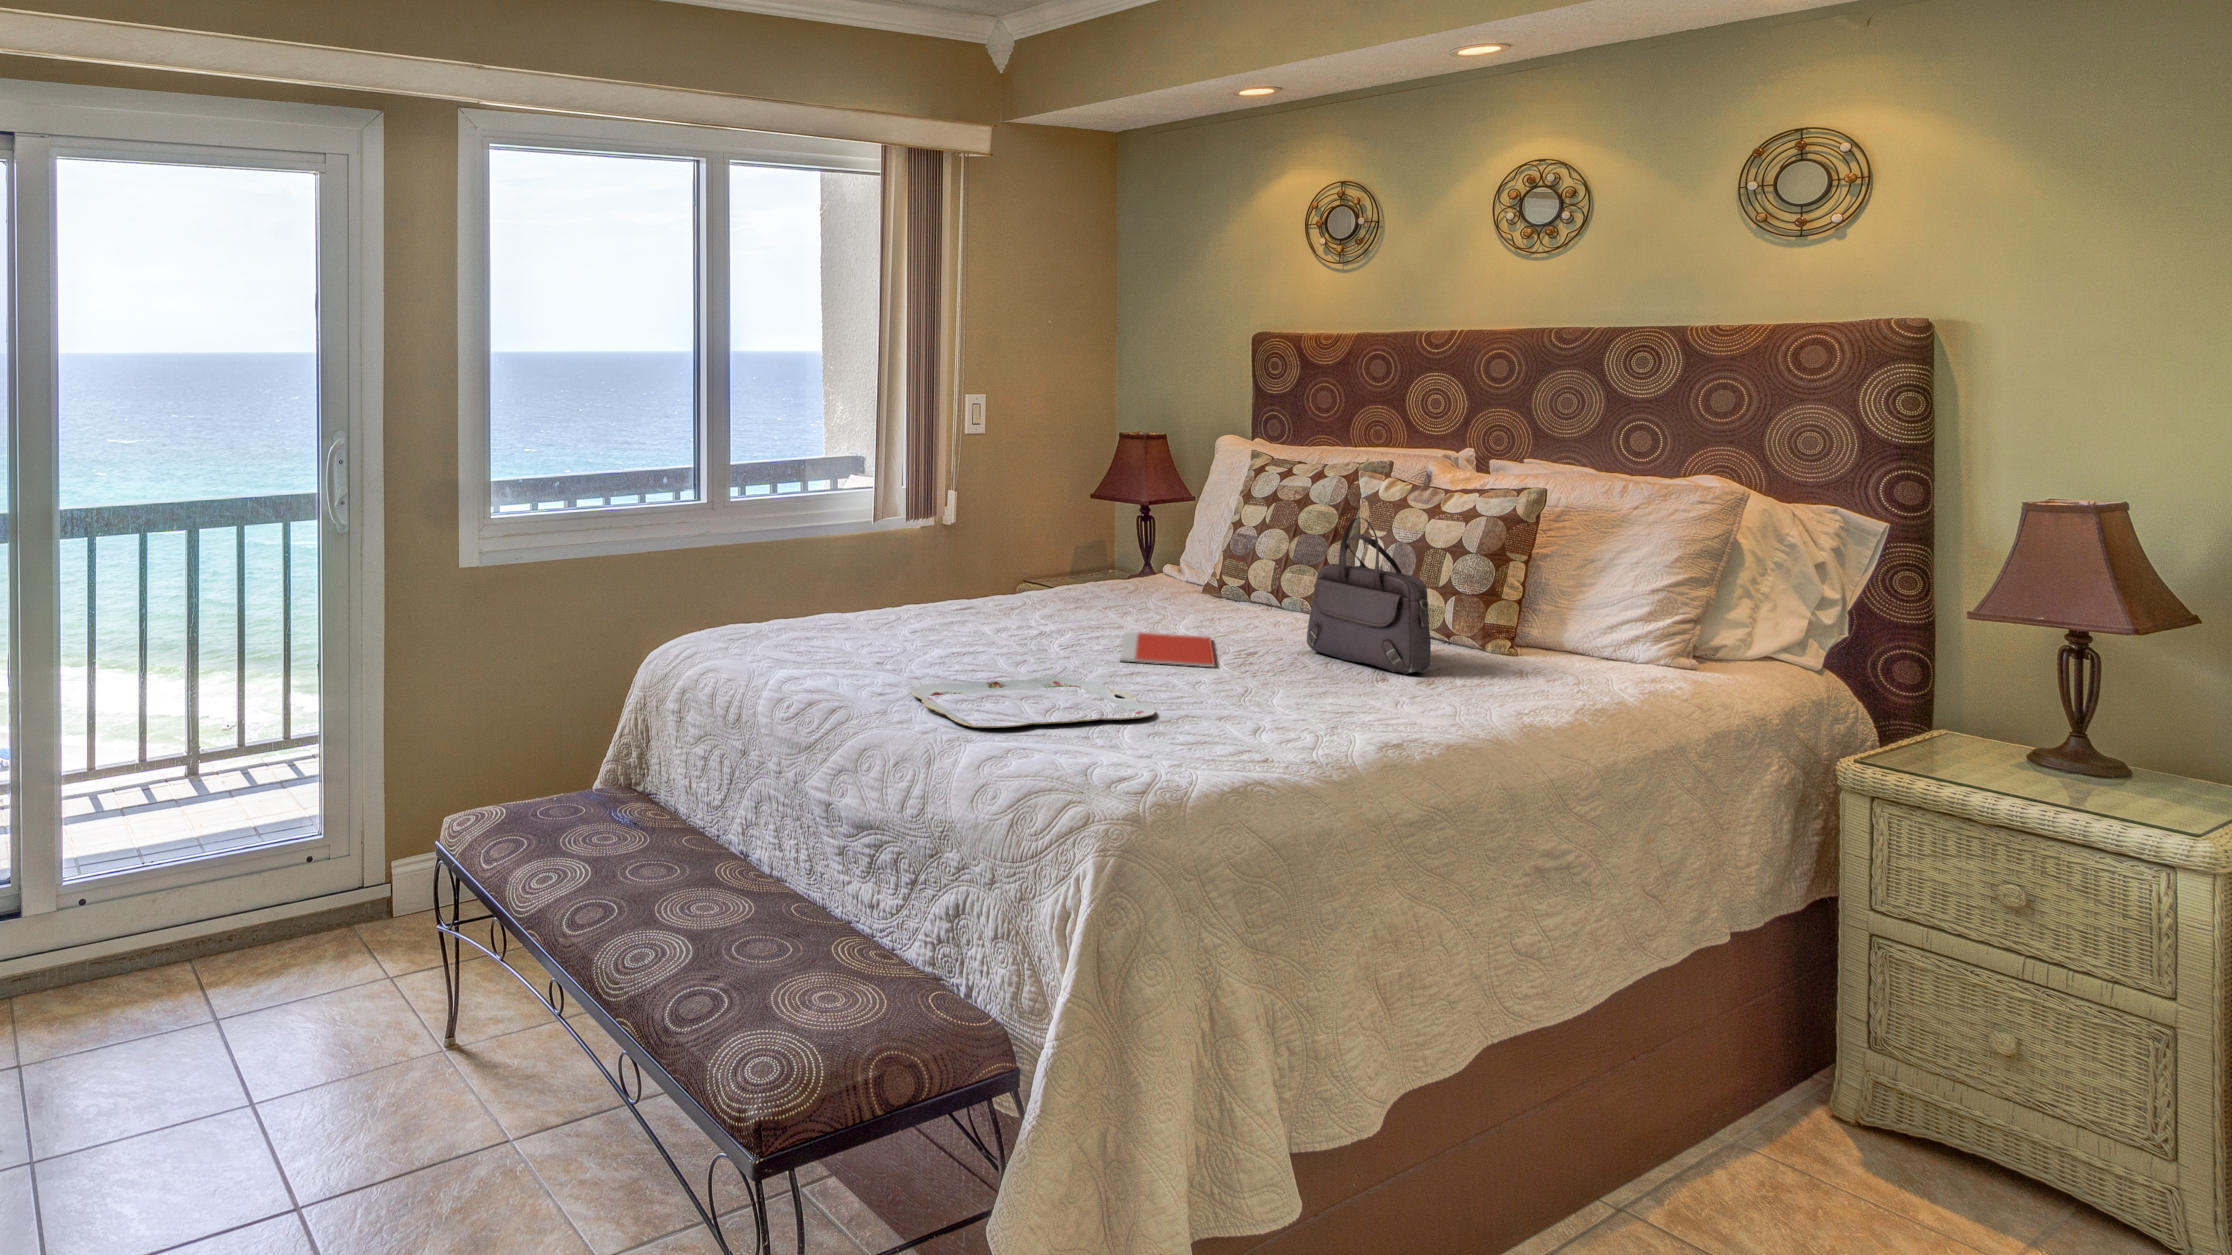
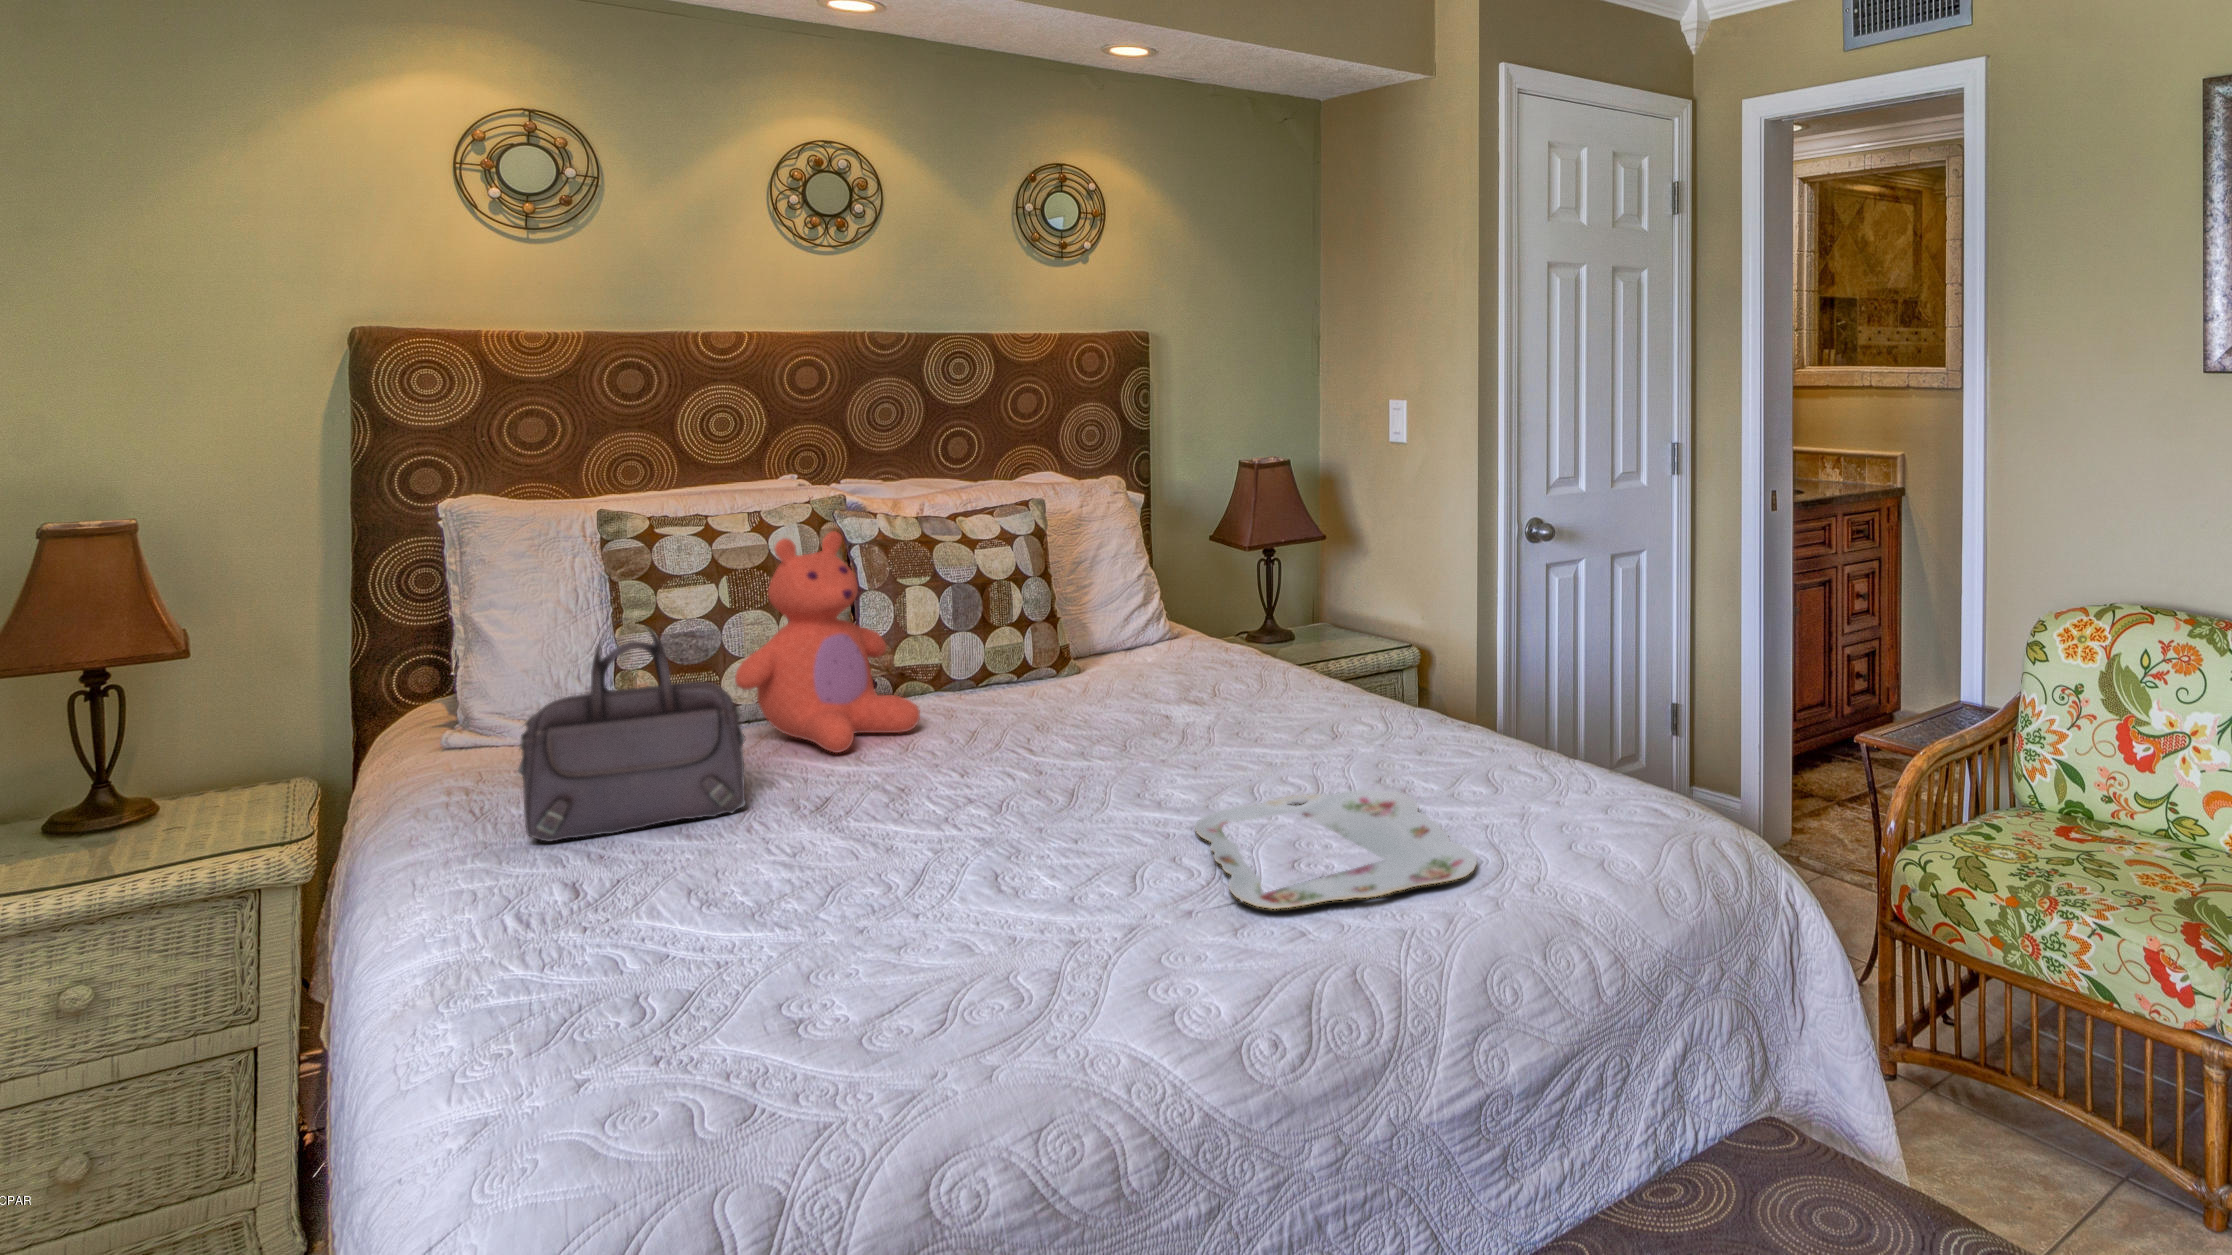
teddy bear: none [1177,473,1302,627] -> present [735,531,920,753]
handbag: present [1307,518,1431,674] -> present [518,620,746,841]
notebook: present [1120,632,1215,667] -> none [897,750,1133,797]

